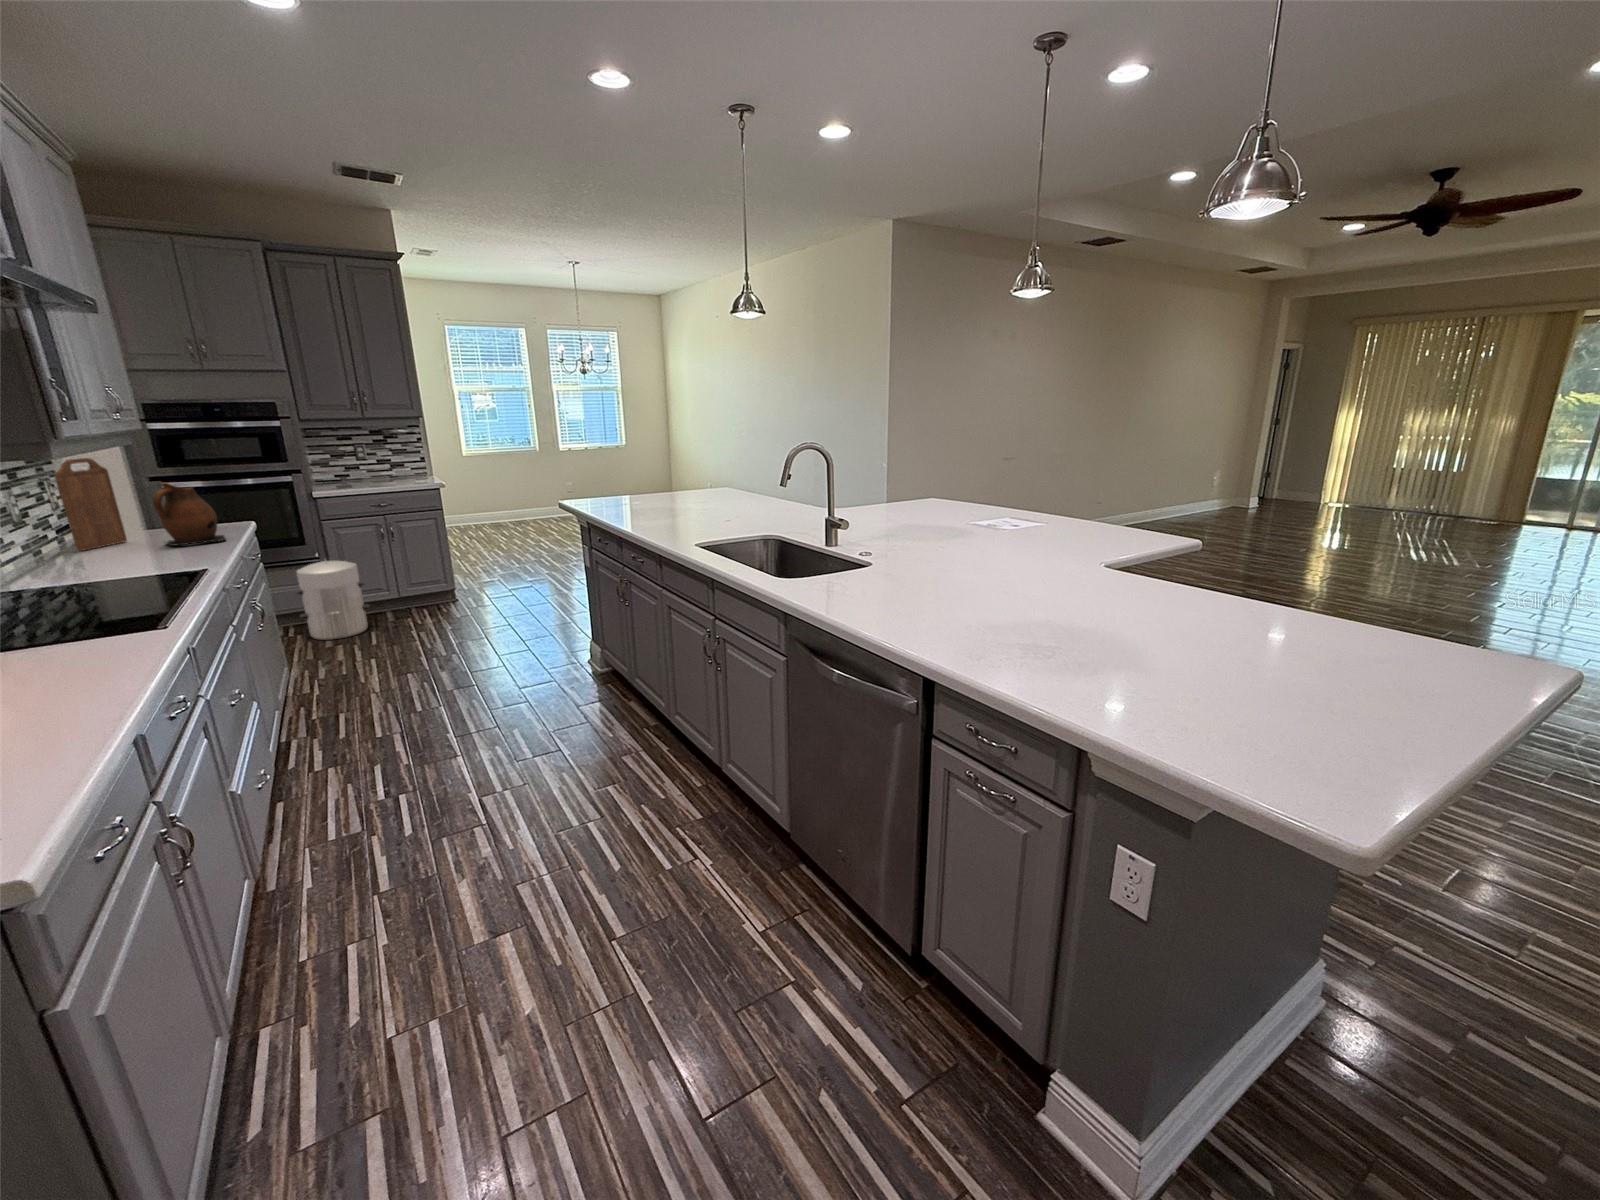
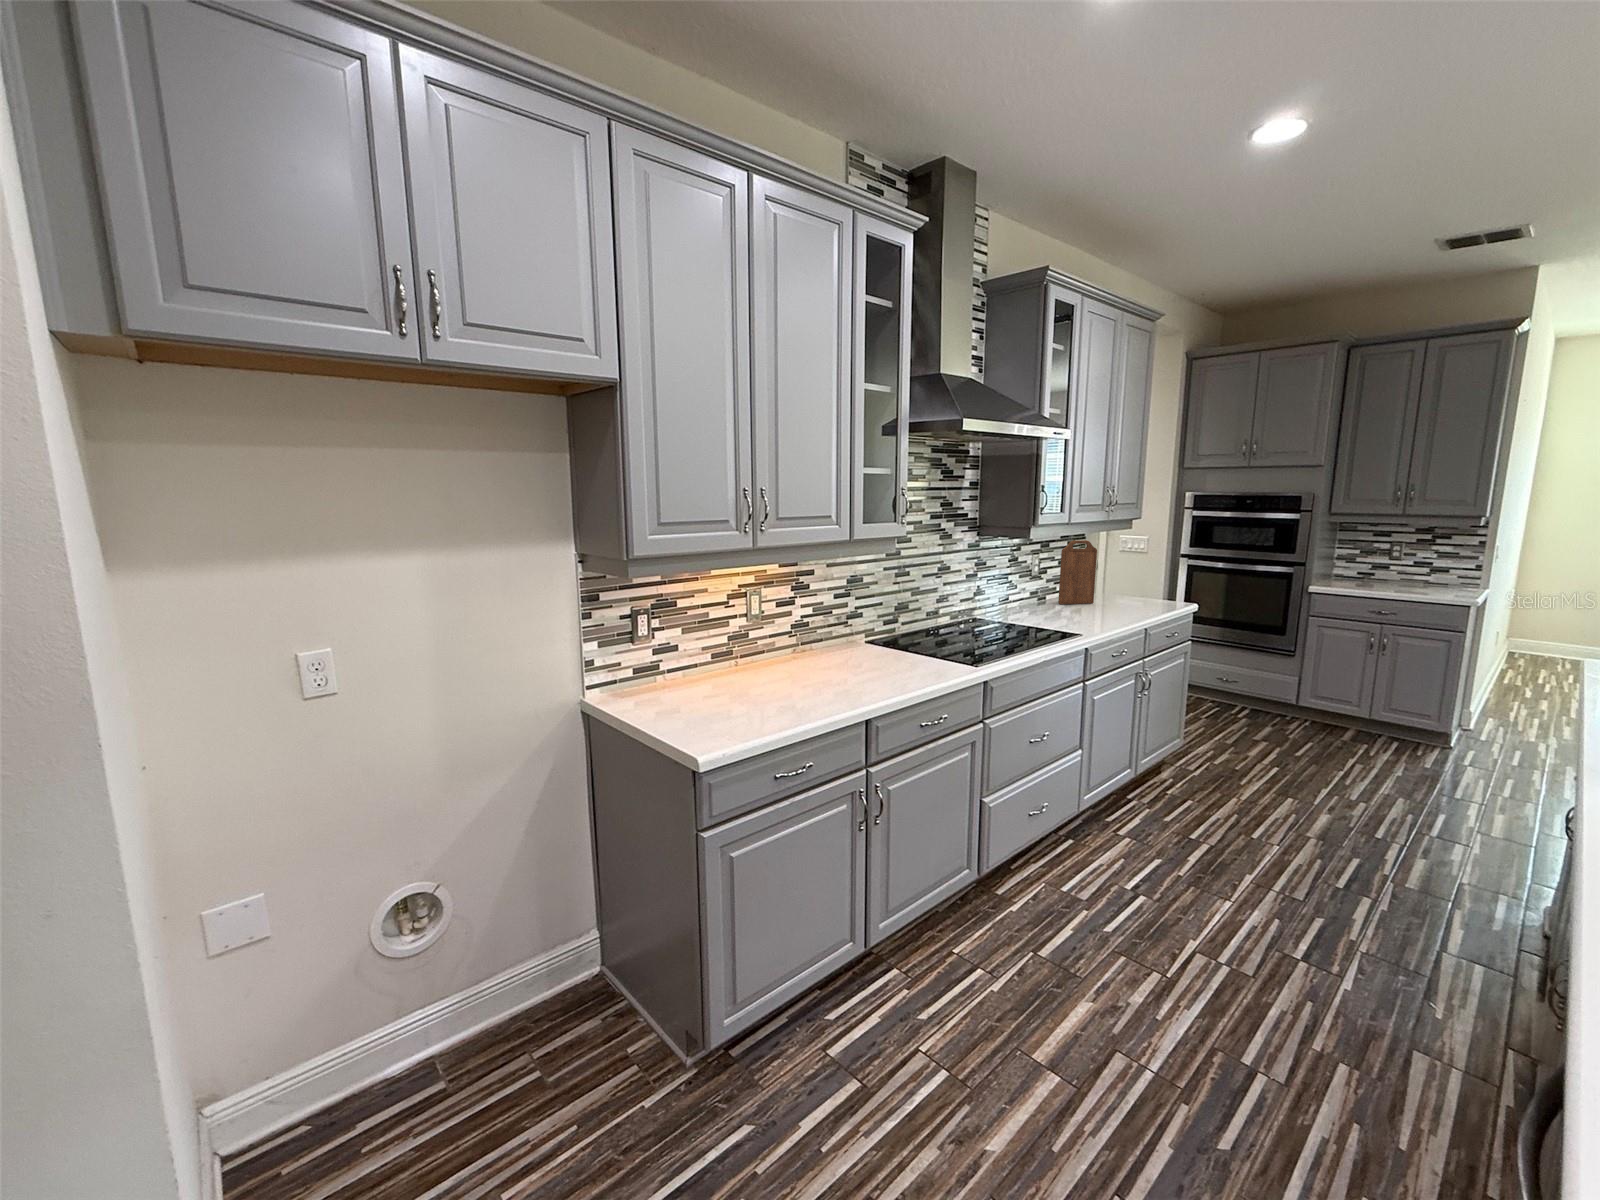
ceramic pitcher: present [153,483,225,546] -> none [1100,565,1147,619]
waste bin: present [295,559,369,640] -> none [1248,652,1324,737]

